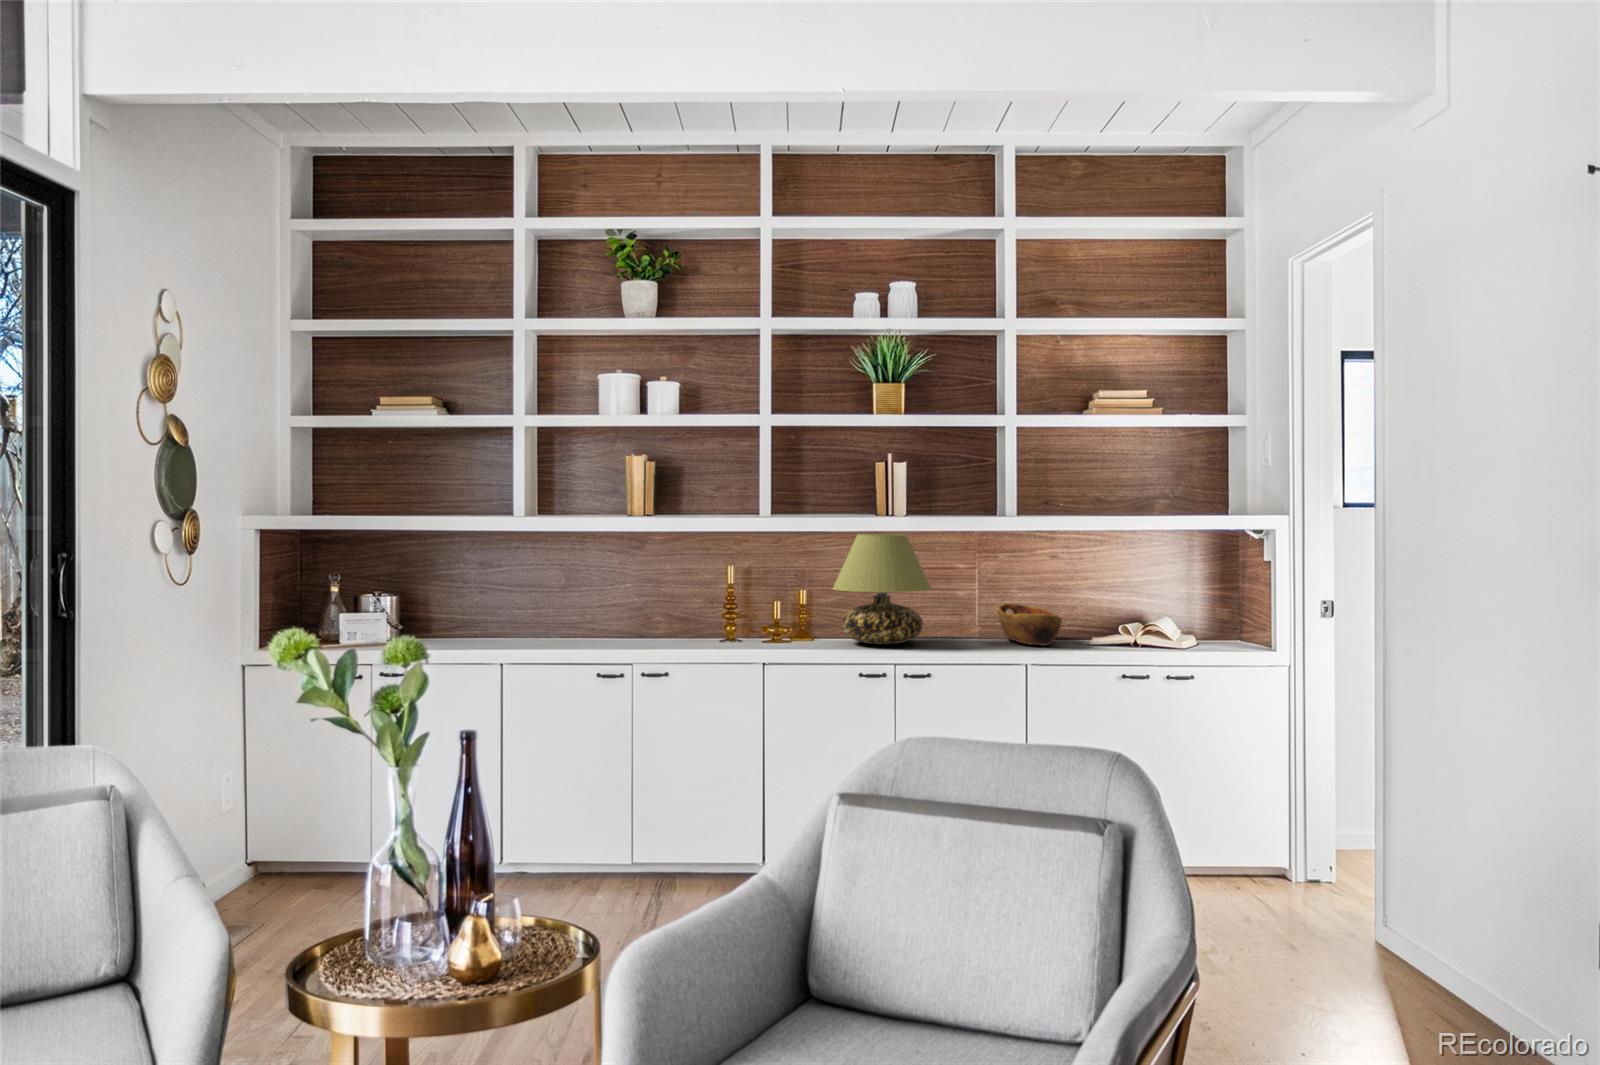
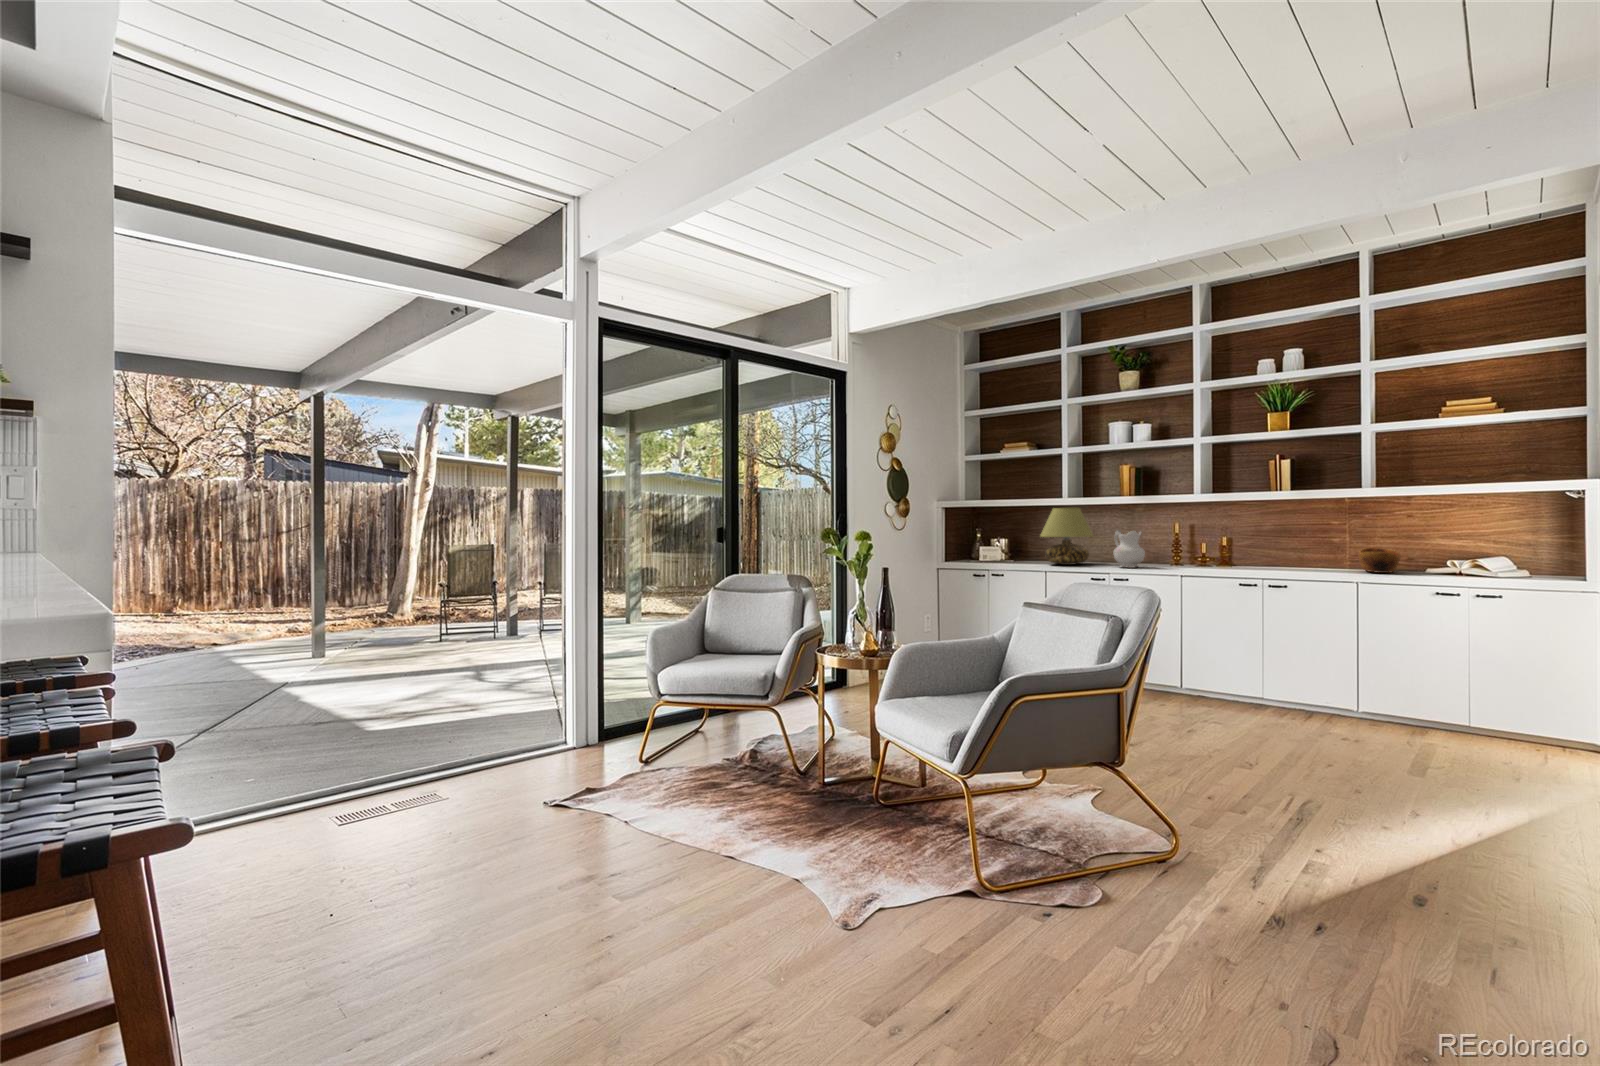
table lamp: present [833,534,931,644] -> present [1041,508,1093,565]
ceramic pitcher: none [635,578,692,650] -> present [1114,530,1145,568]

